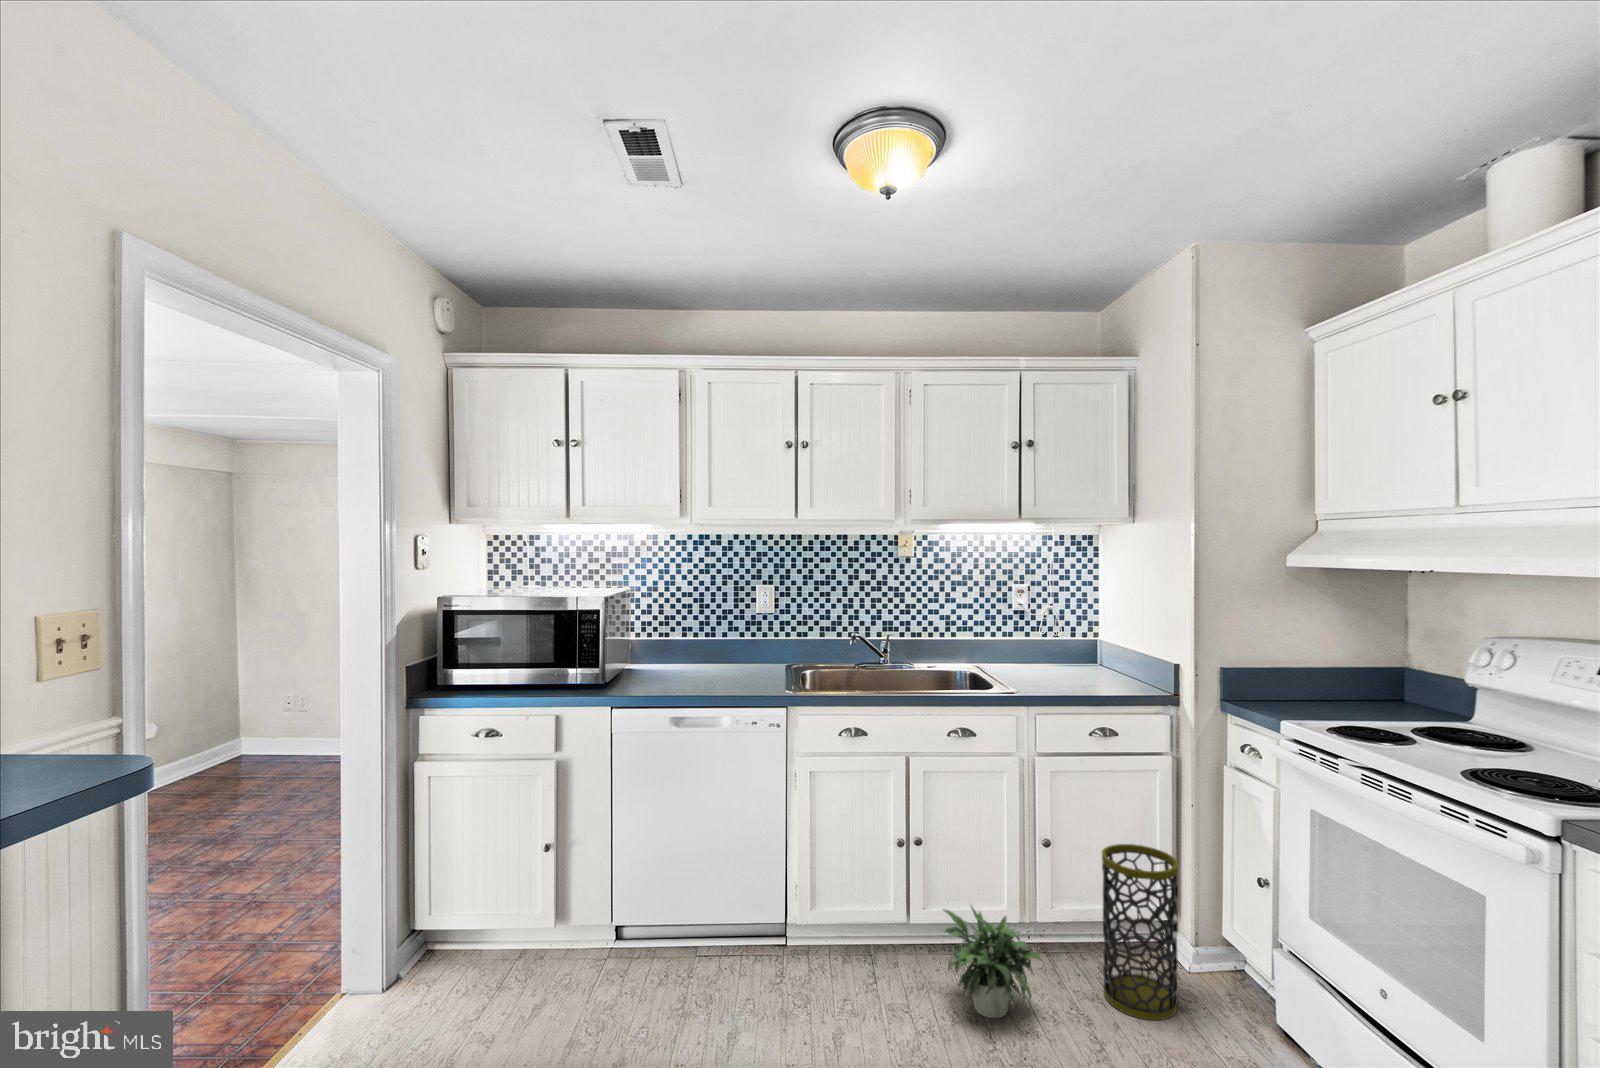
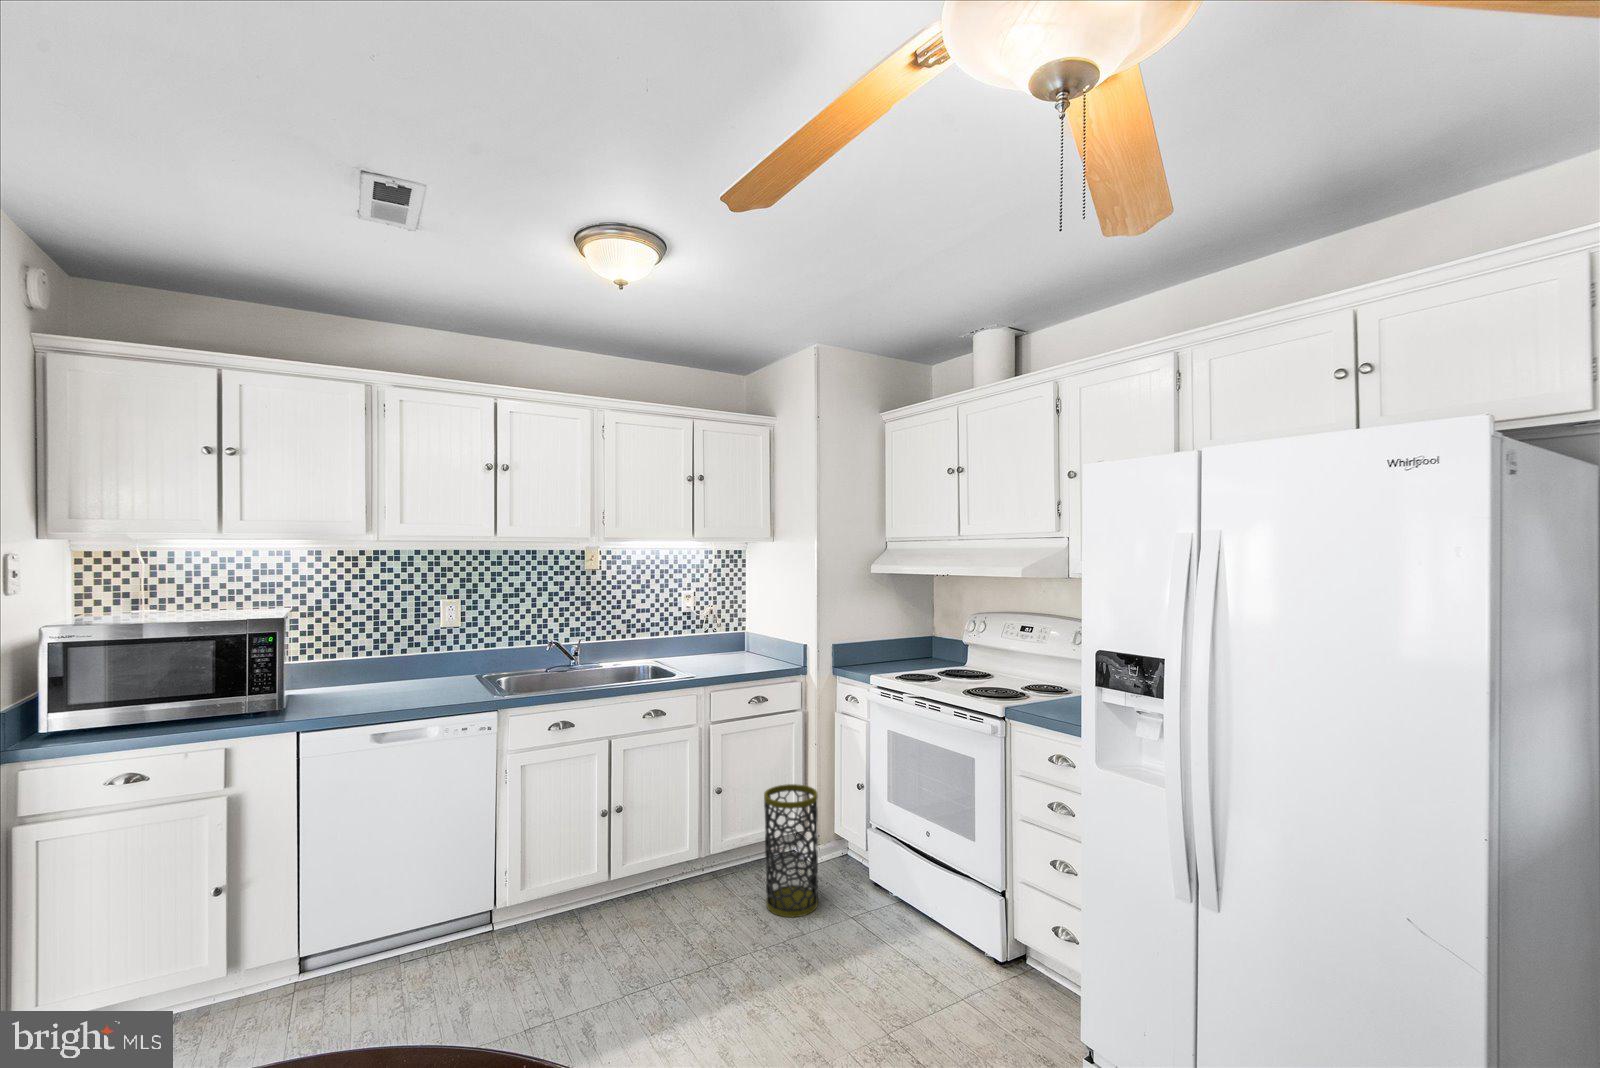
potted plant: present [943,906,1041,1018] -> none [632,860,725,952]

